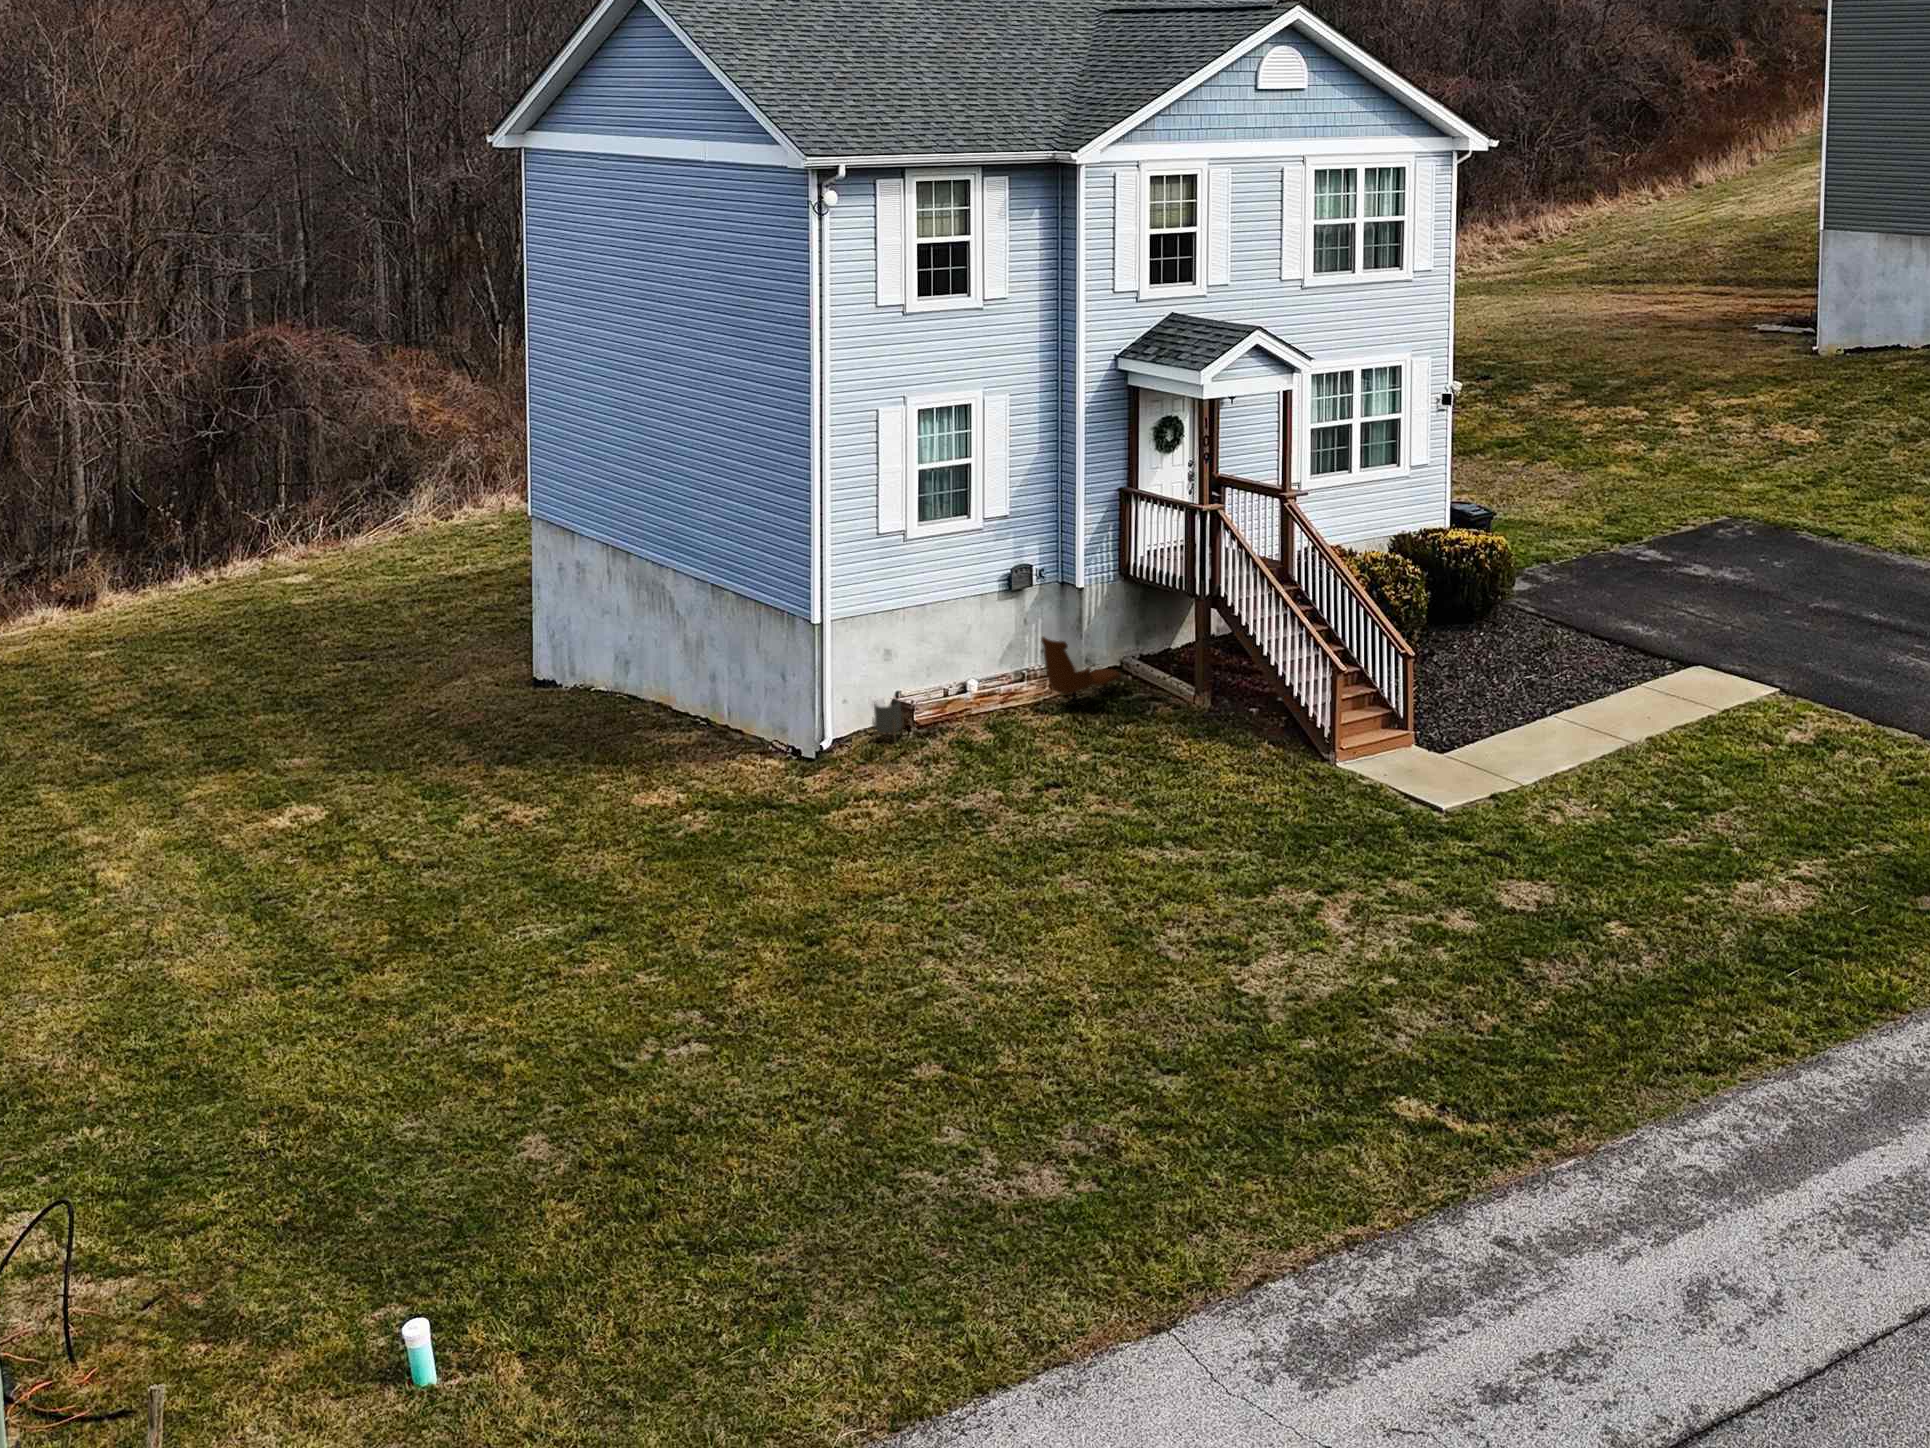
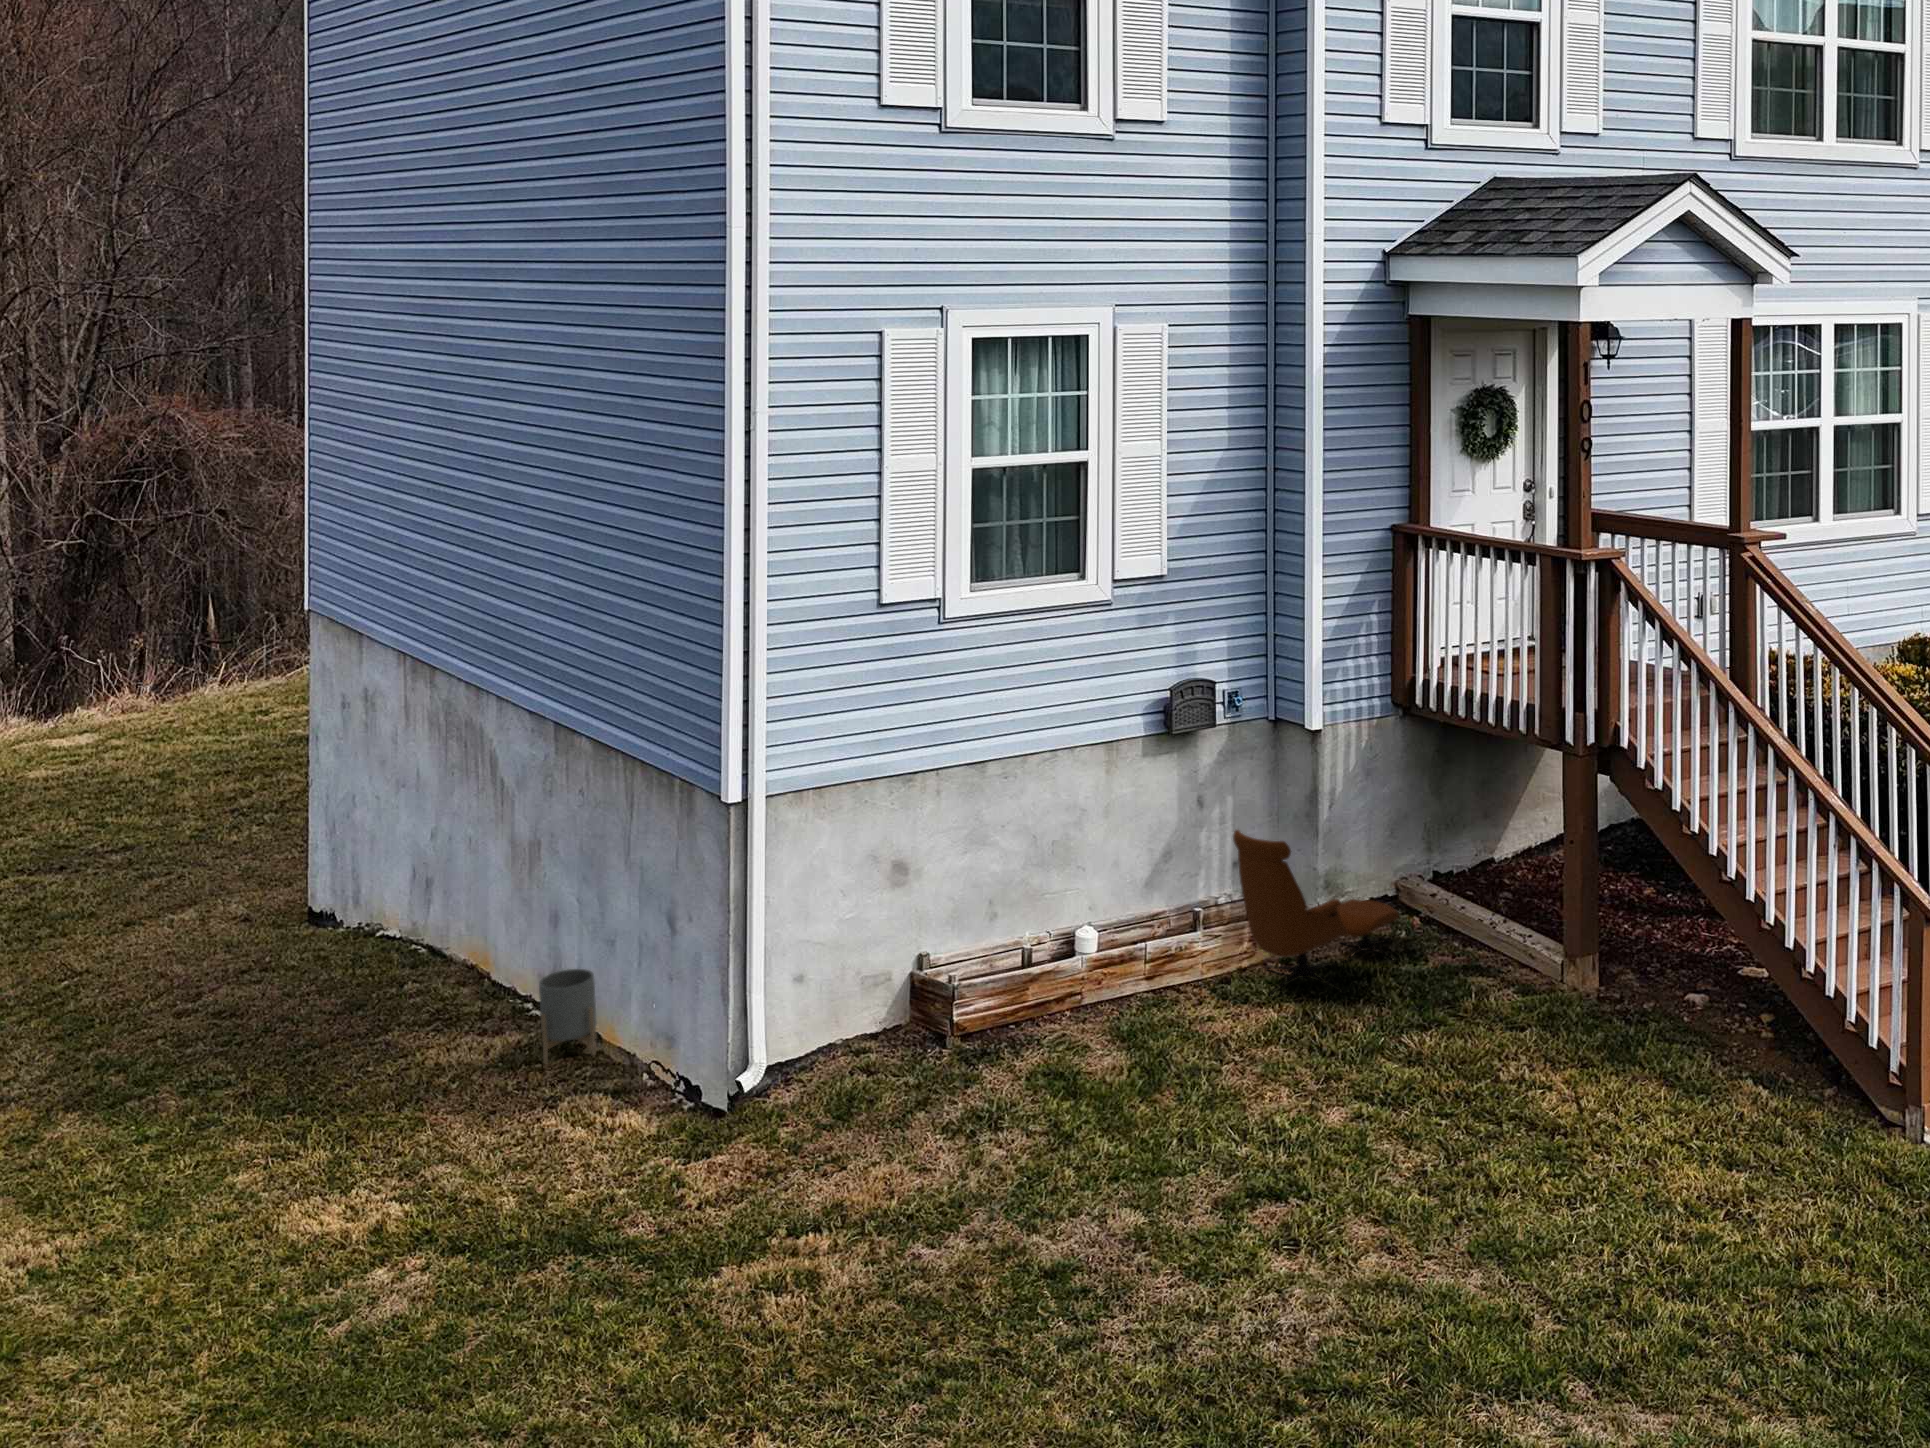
planter: present [872,699,904,741] -> present [539,969,597,1064]

